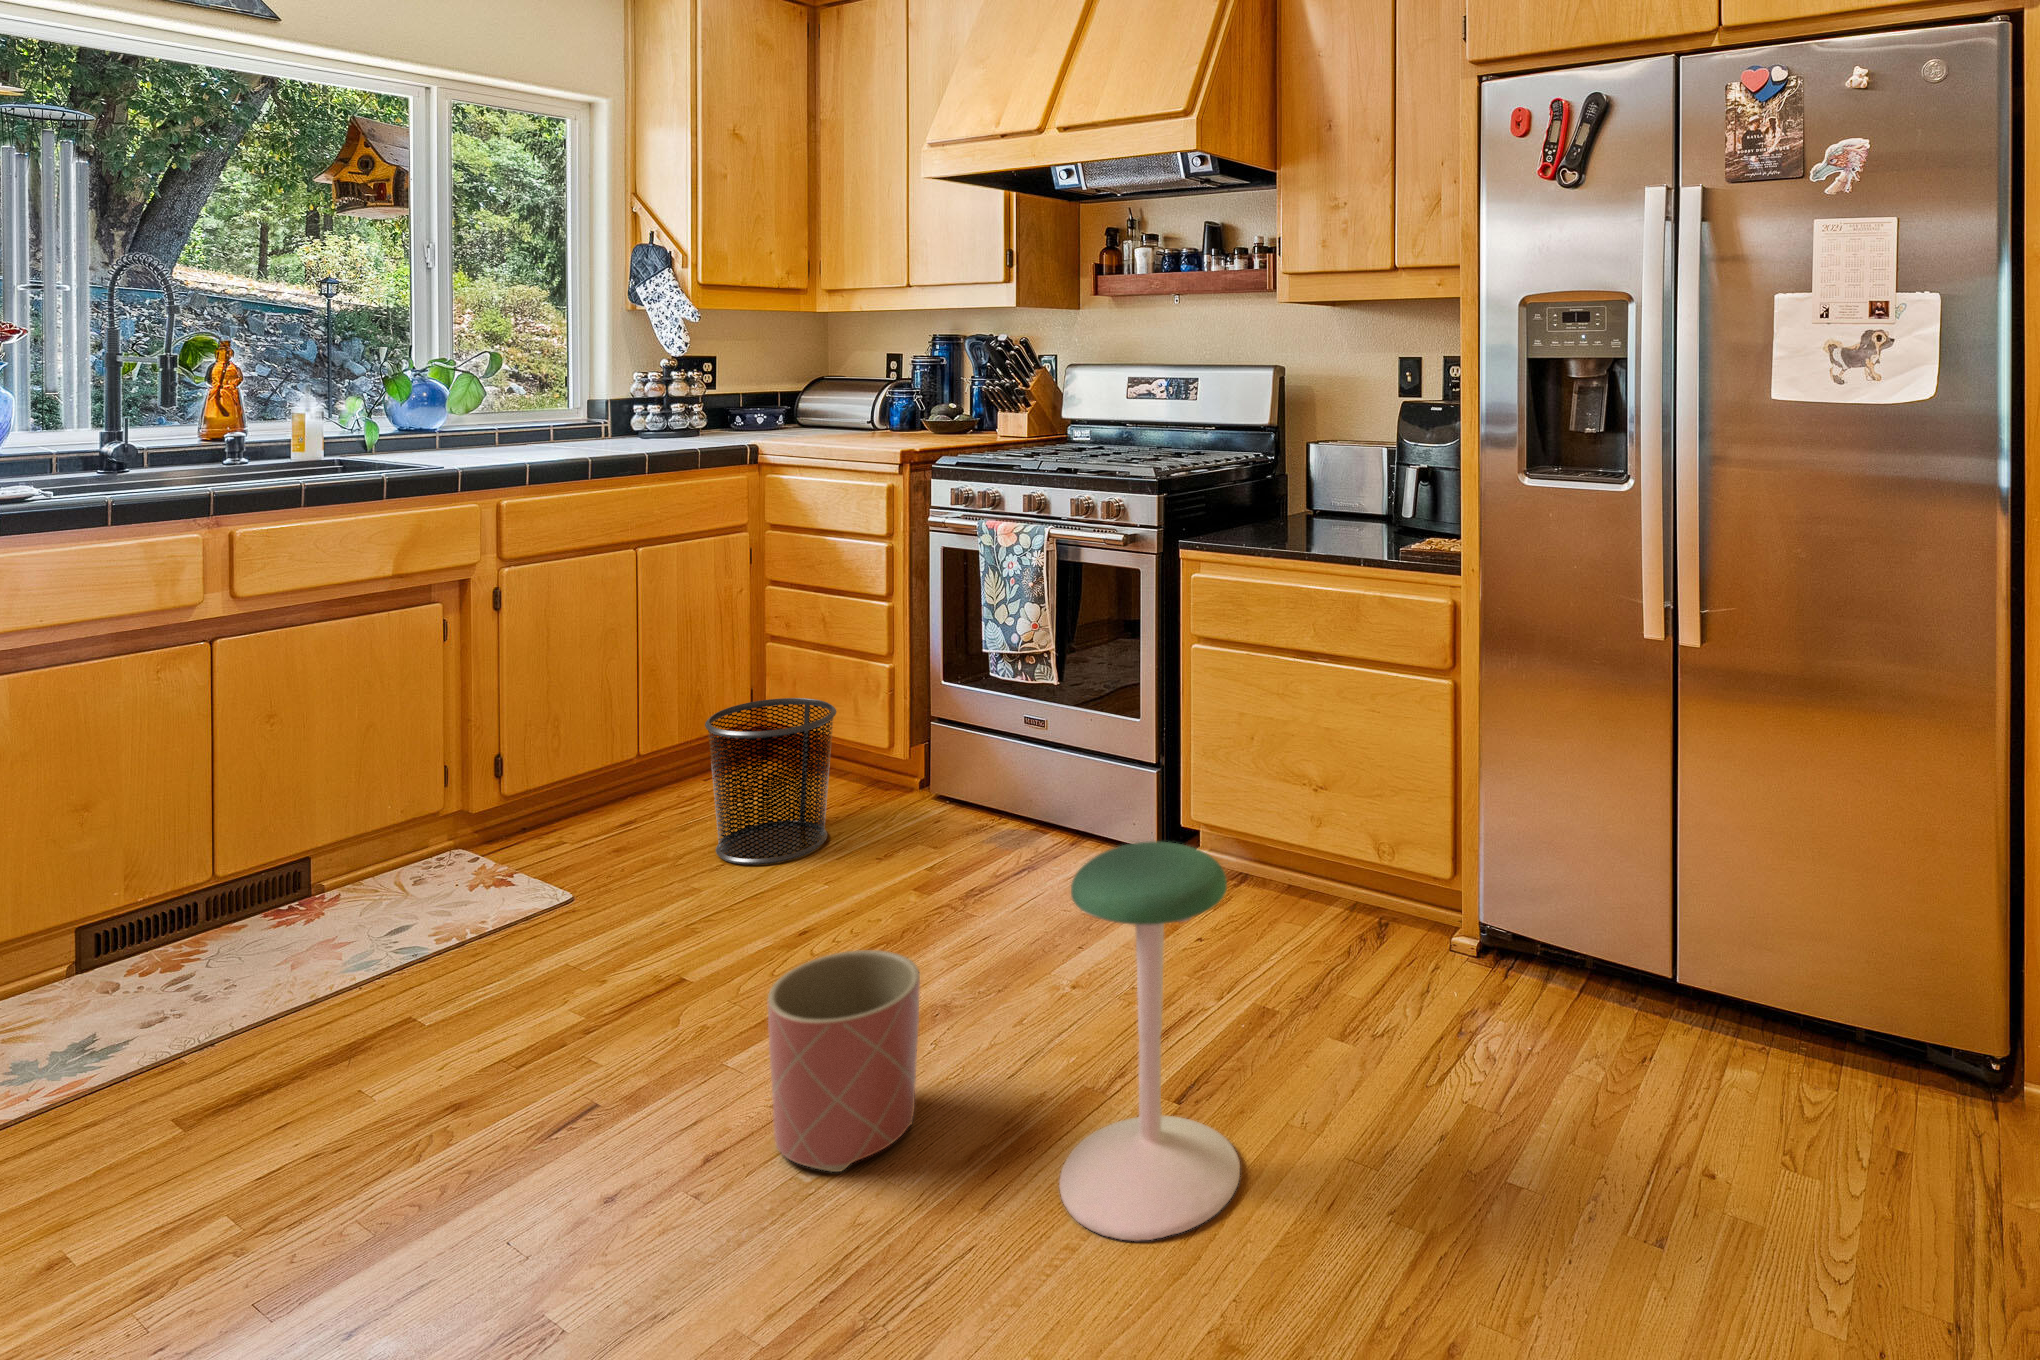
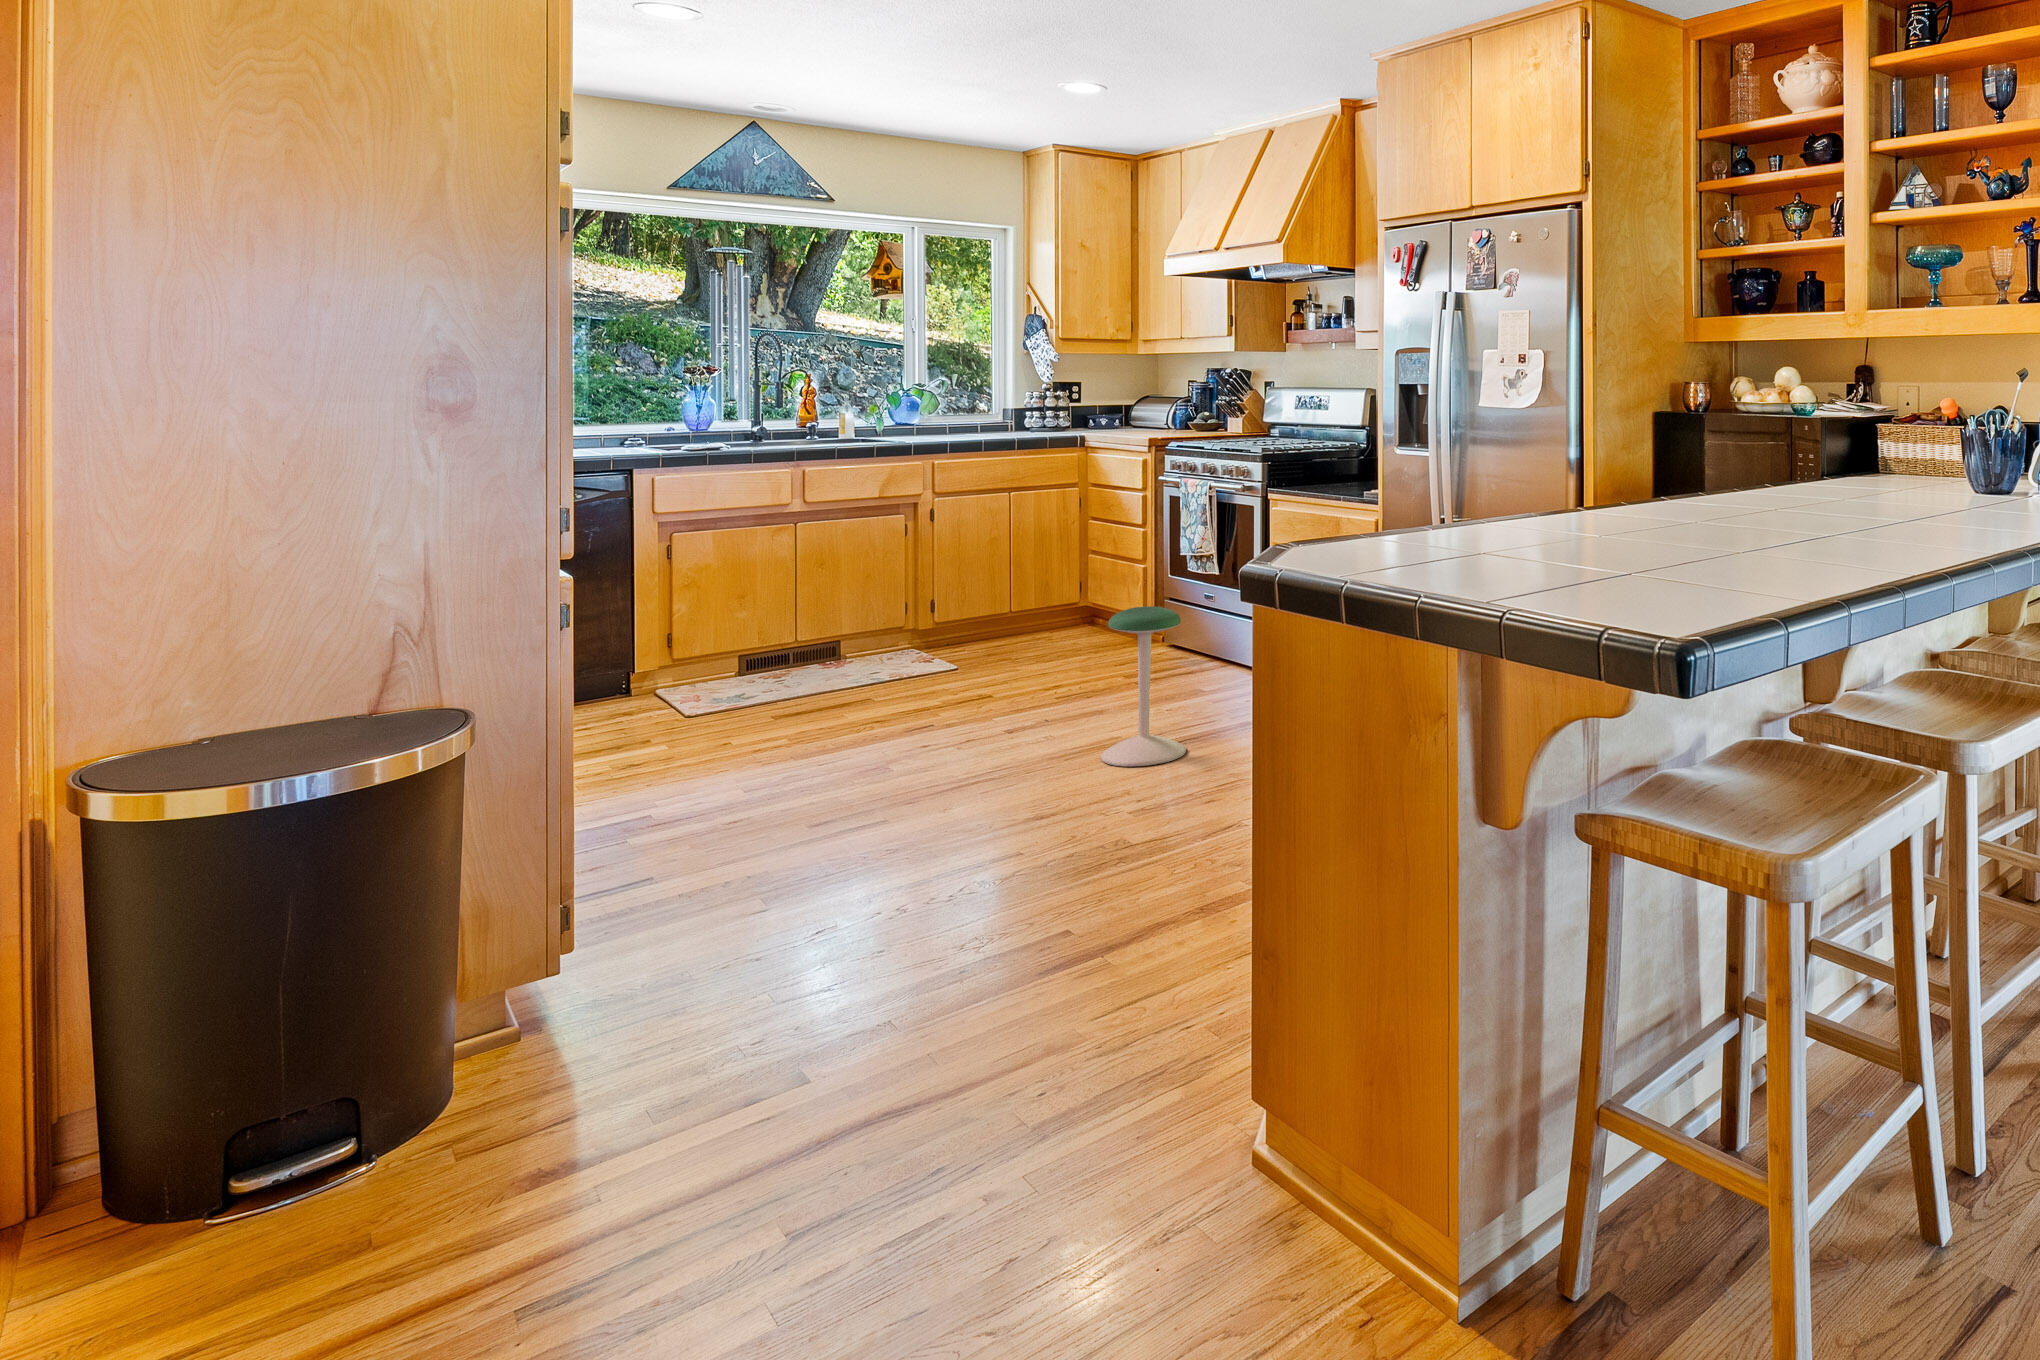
trash can: present [705,698,836,865] -> none [1029,578,1101,663]
planter: present [768,950,920,1172] -> none [995,661,1065,744]

